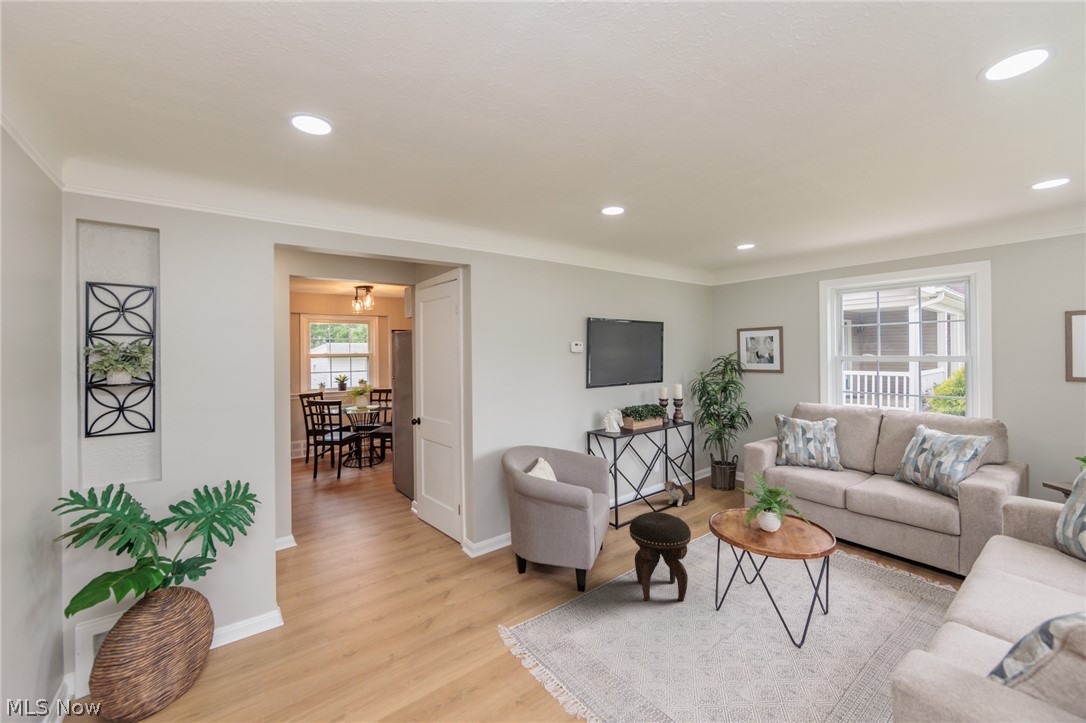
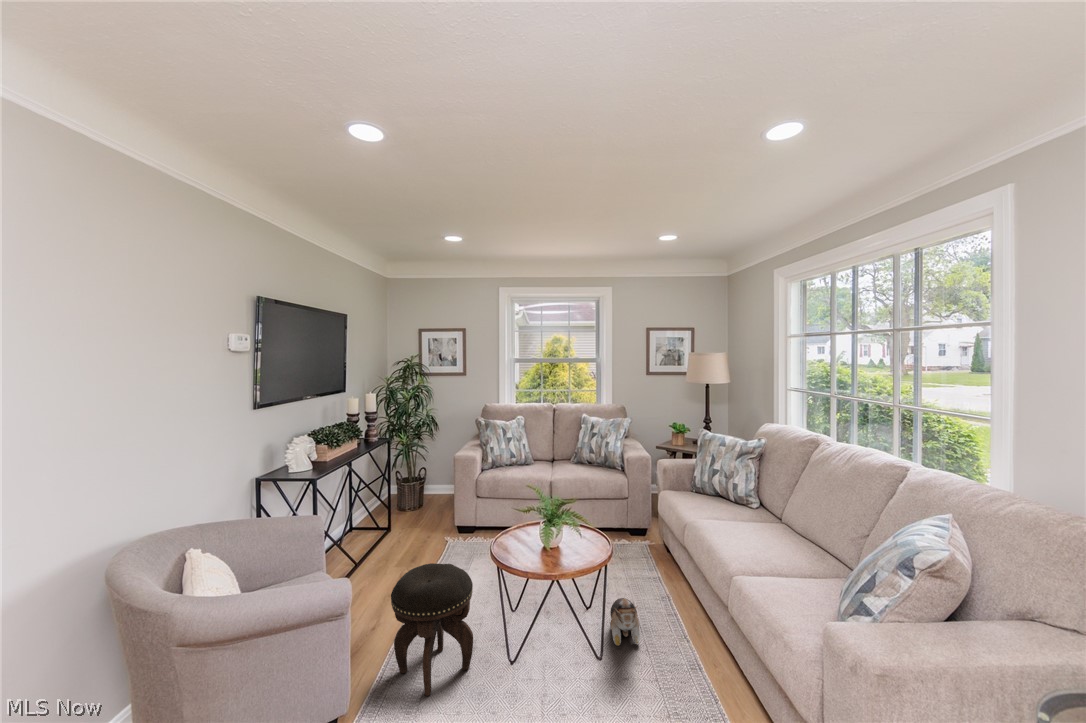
plush toy: present [662,480,694,506] -> present [610,598,640,646]

